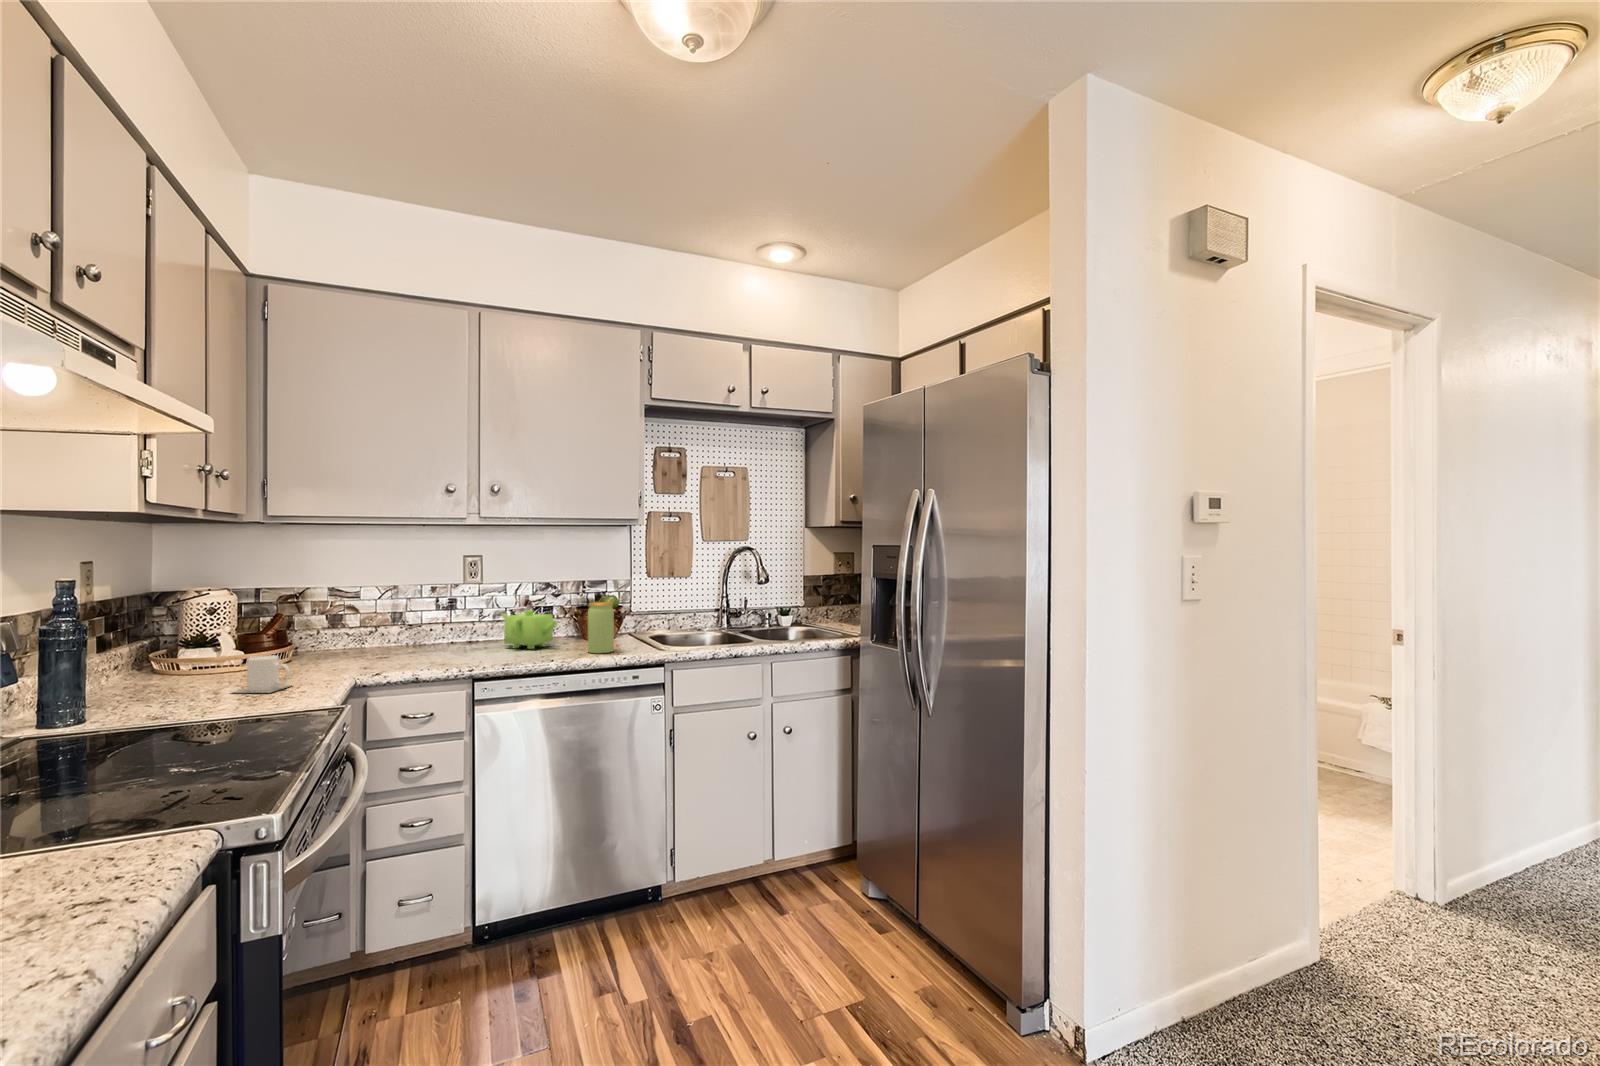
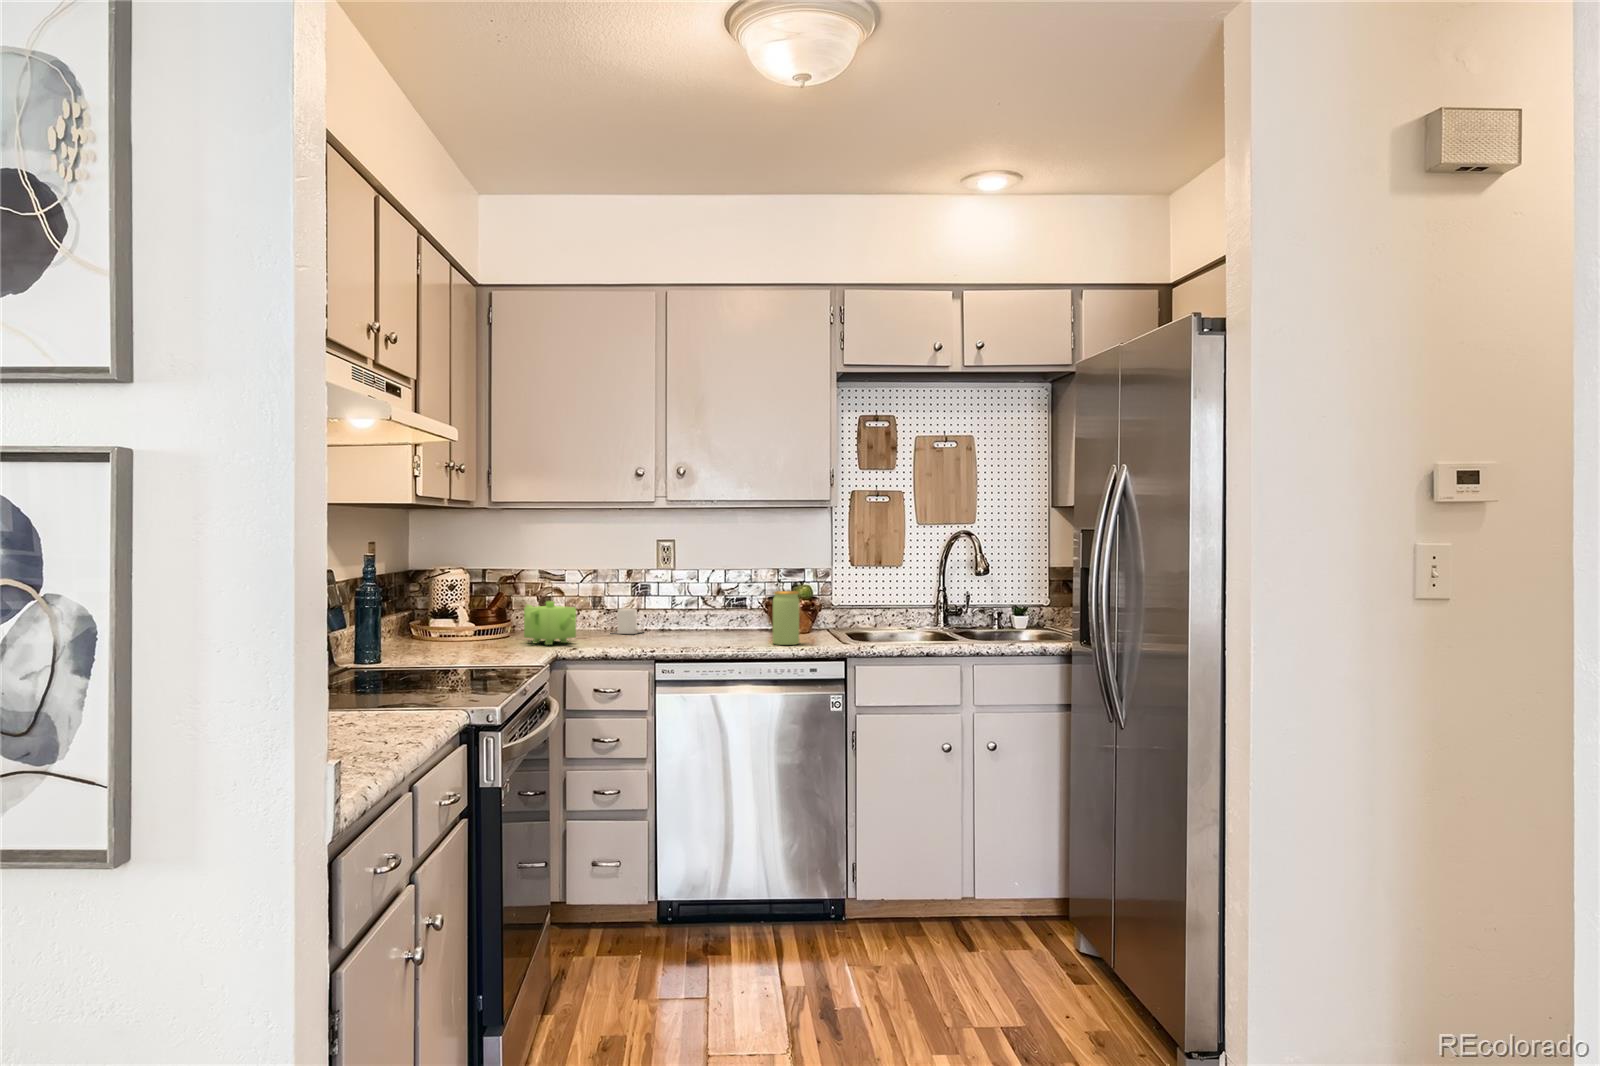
teapot: present [502,610,558,649] -> present [524,601,576,645]
mug: present [235,655,290,693] -> present [616,608,644,634]

